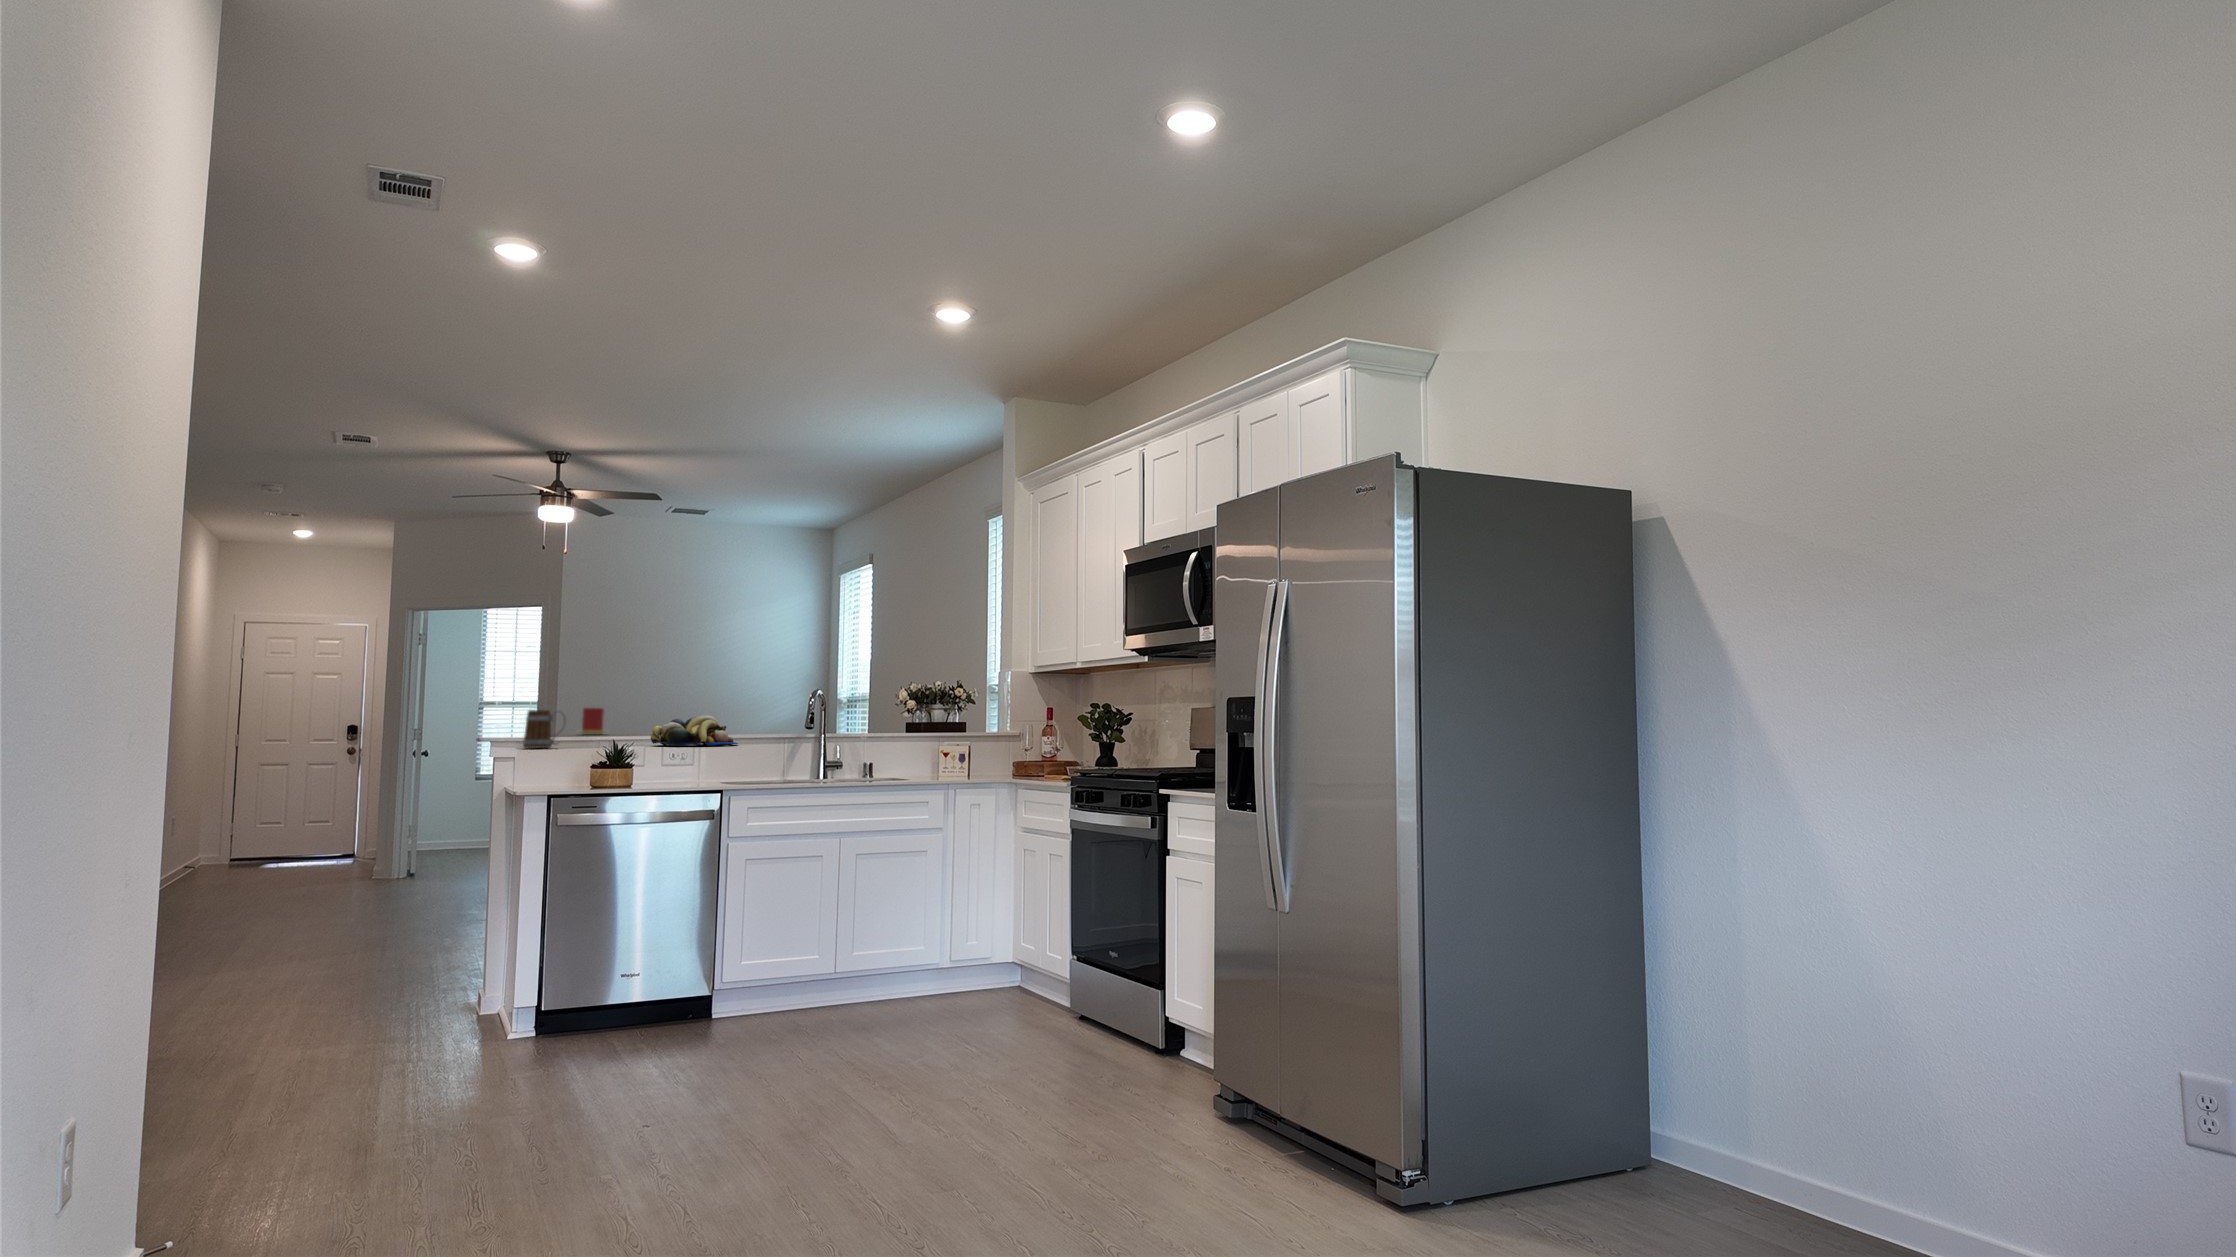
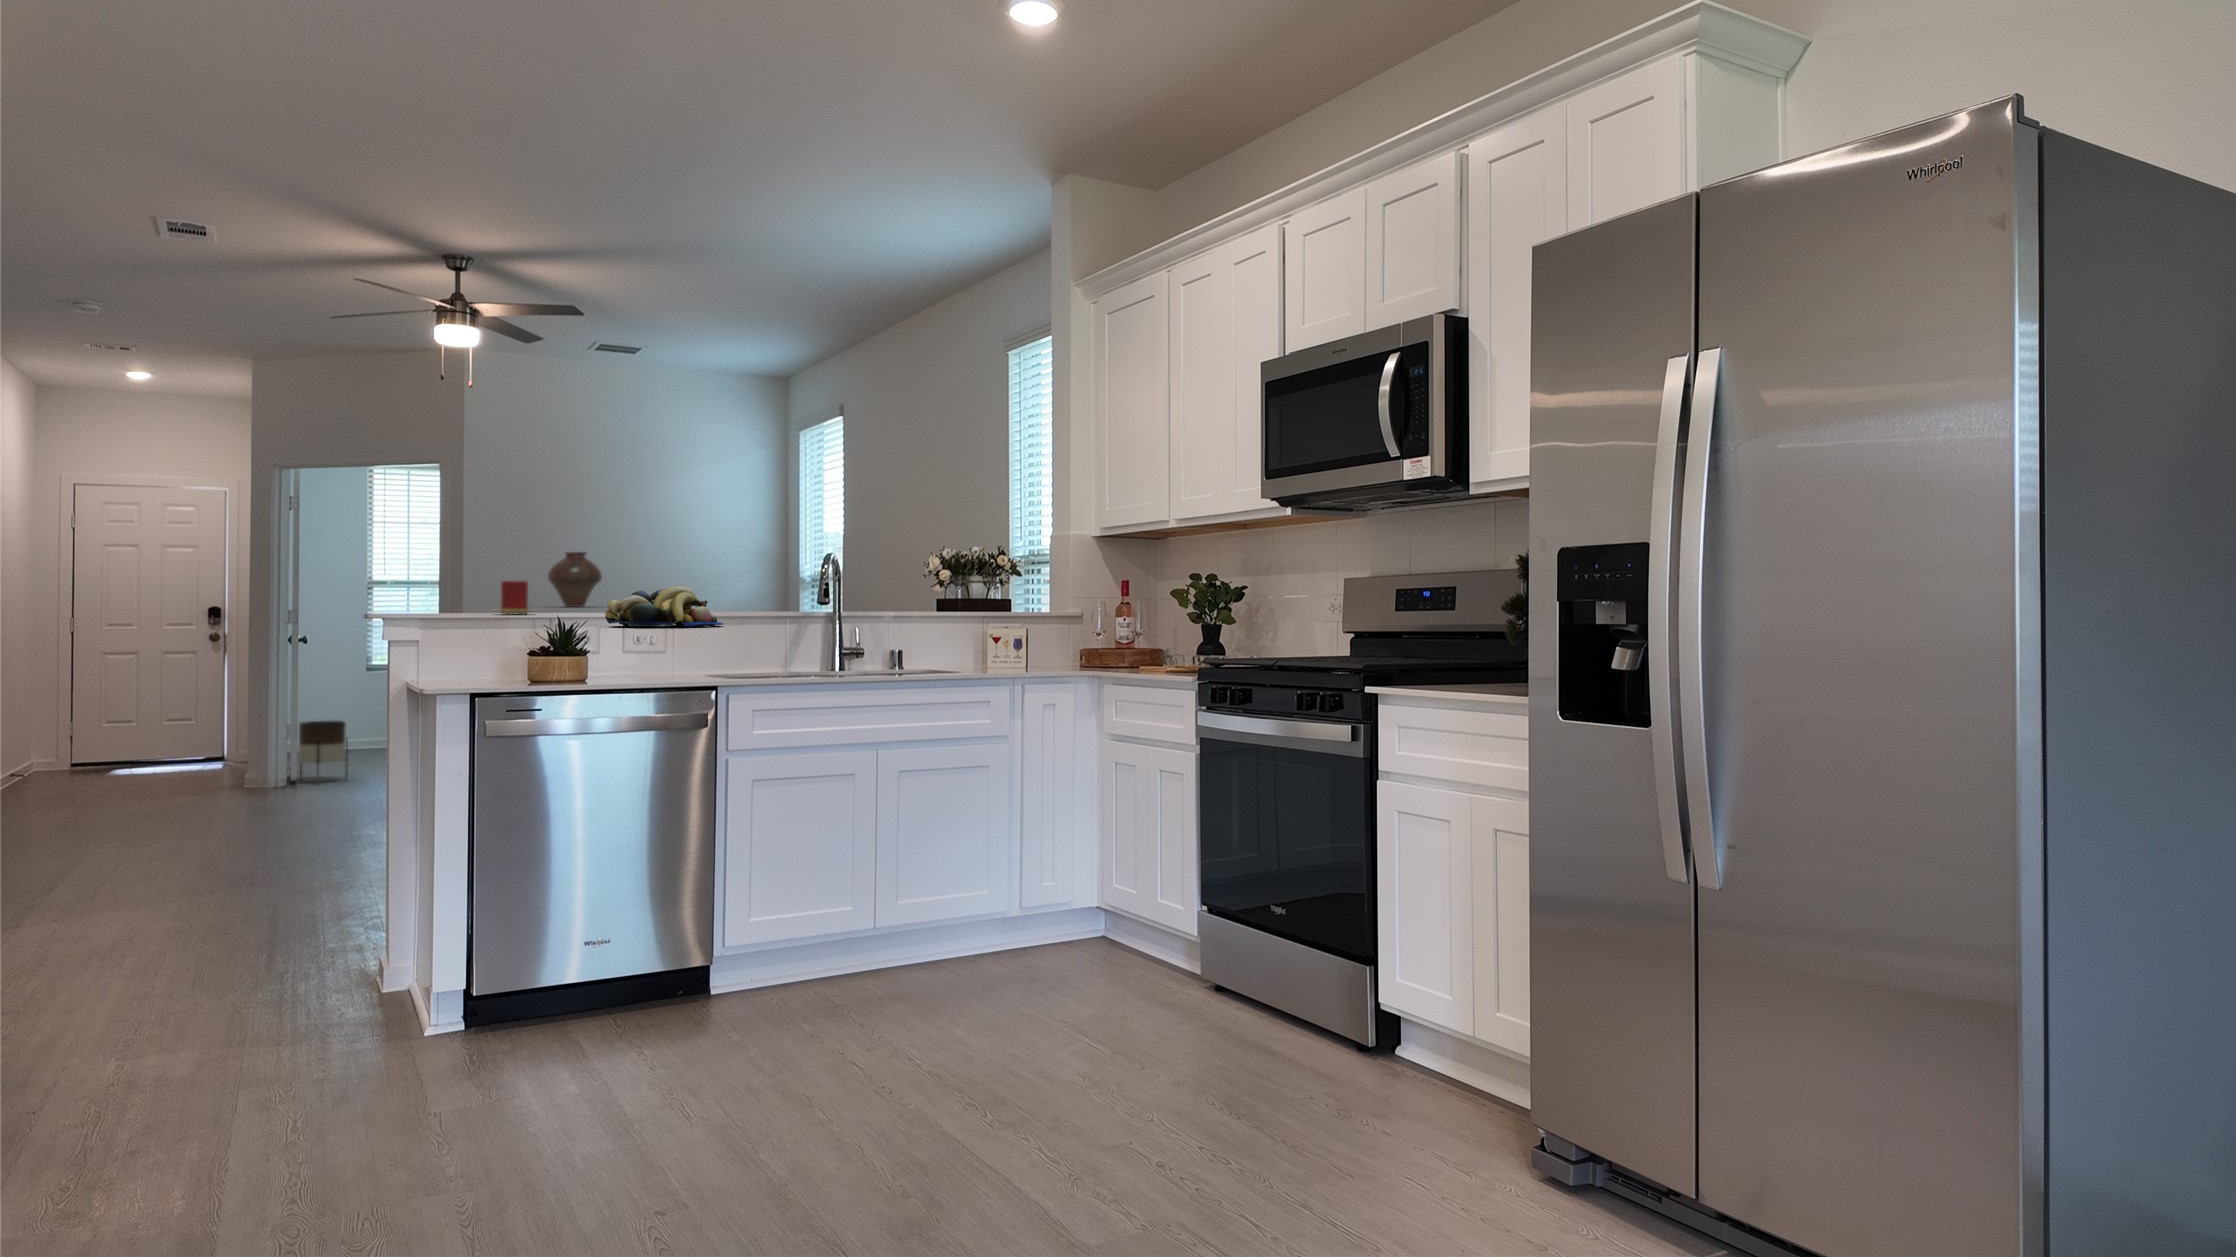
vase: none [626,680,671,727] -> present [548,552,602,607]
mug: present [523,710,566,748] -> none [429,577,490,629]
planter: none [417,823,458,878] -> present [298,721,348,780]

